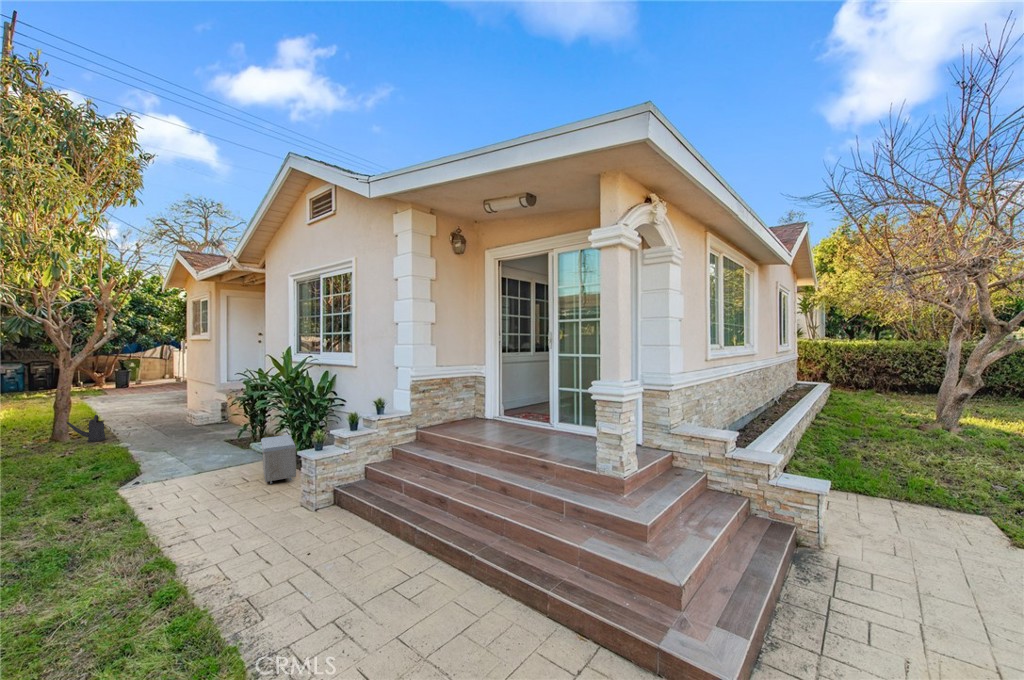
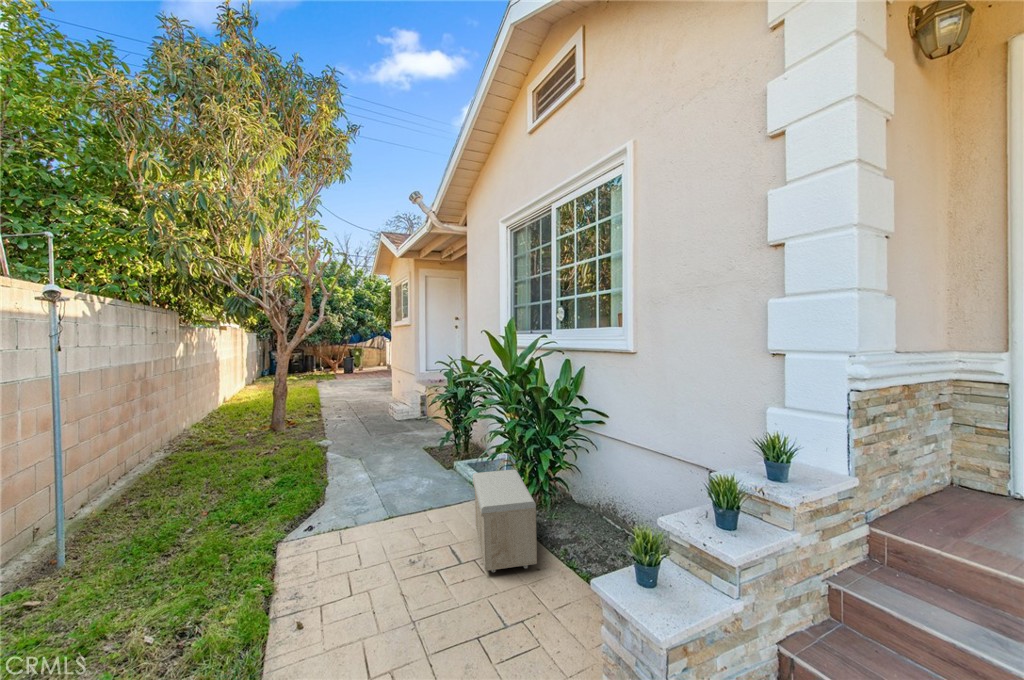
watering can: present [67,415,111,442] -> none [275,405,314,436]

